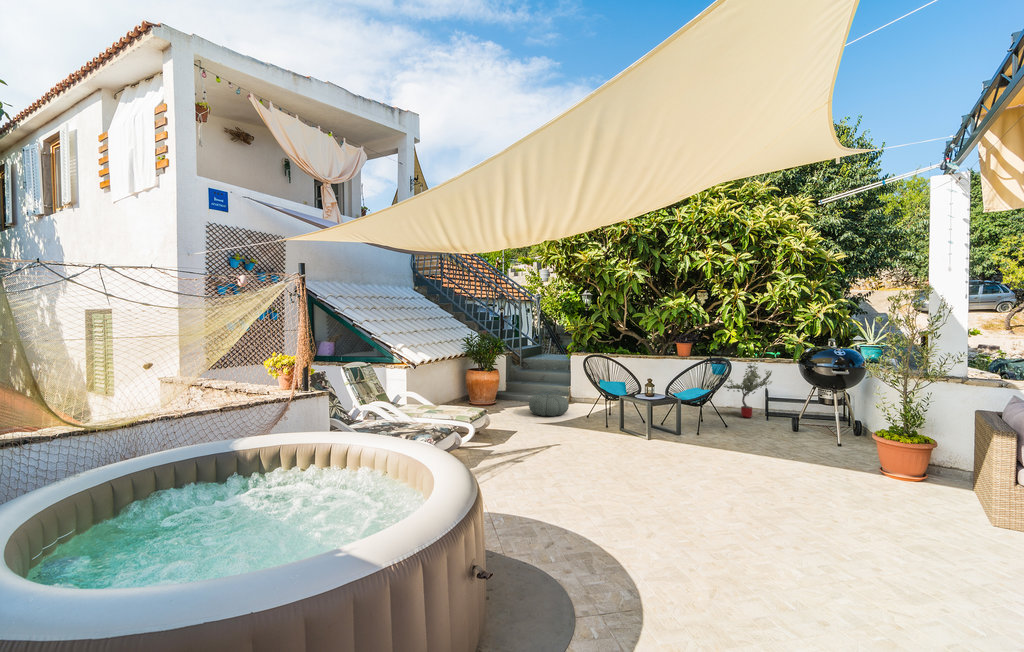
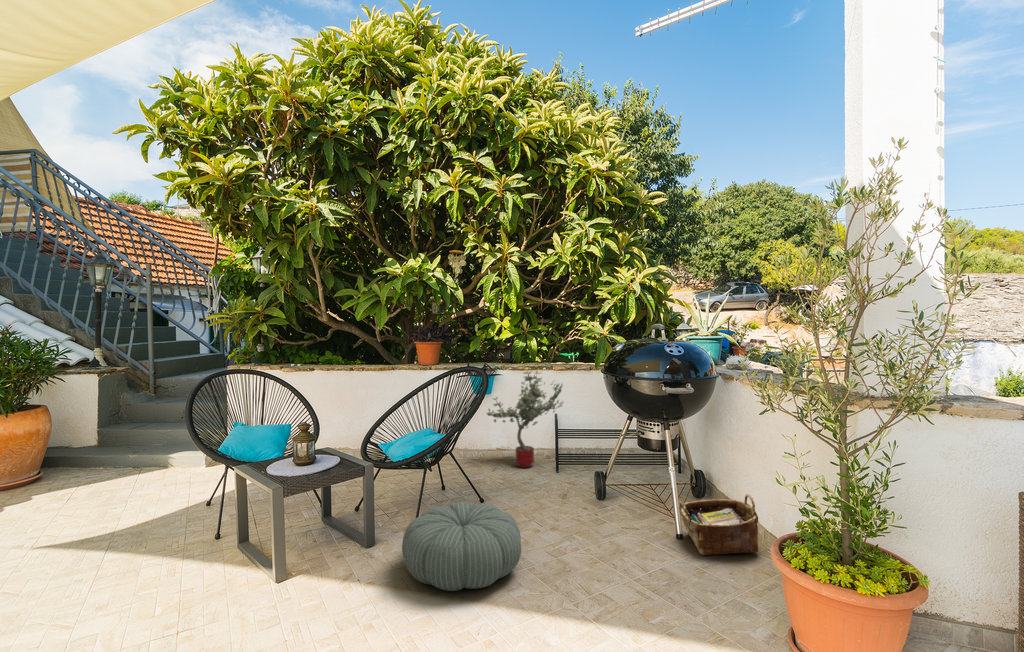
pouf: present [529,394,569,416] -> present [402,502,521,591]
woven basket: none [838,427,881,453] -> present [679,494,758,555]

